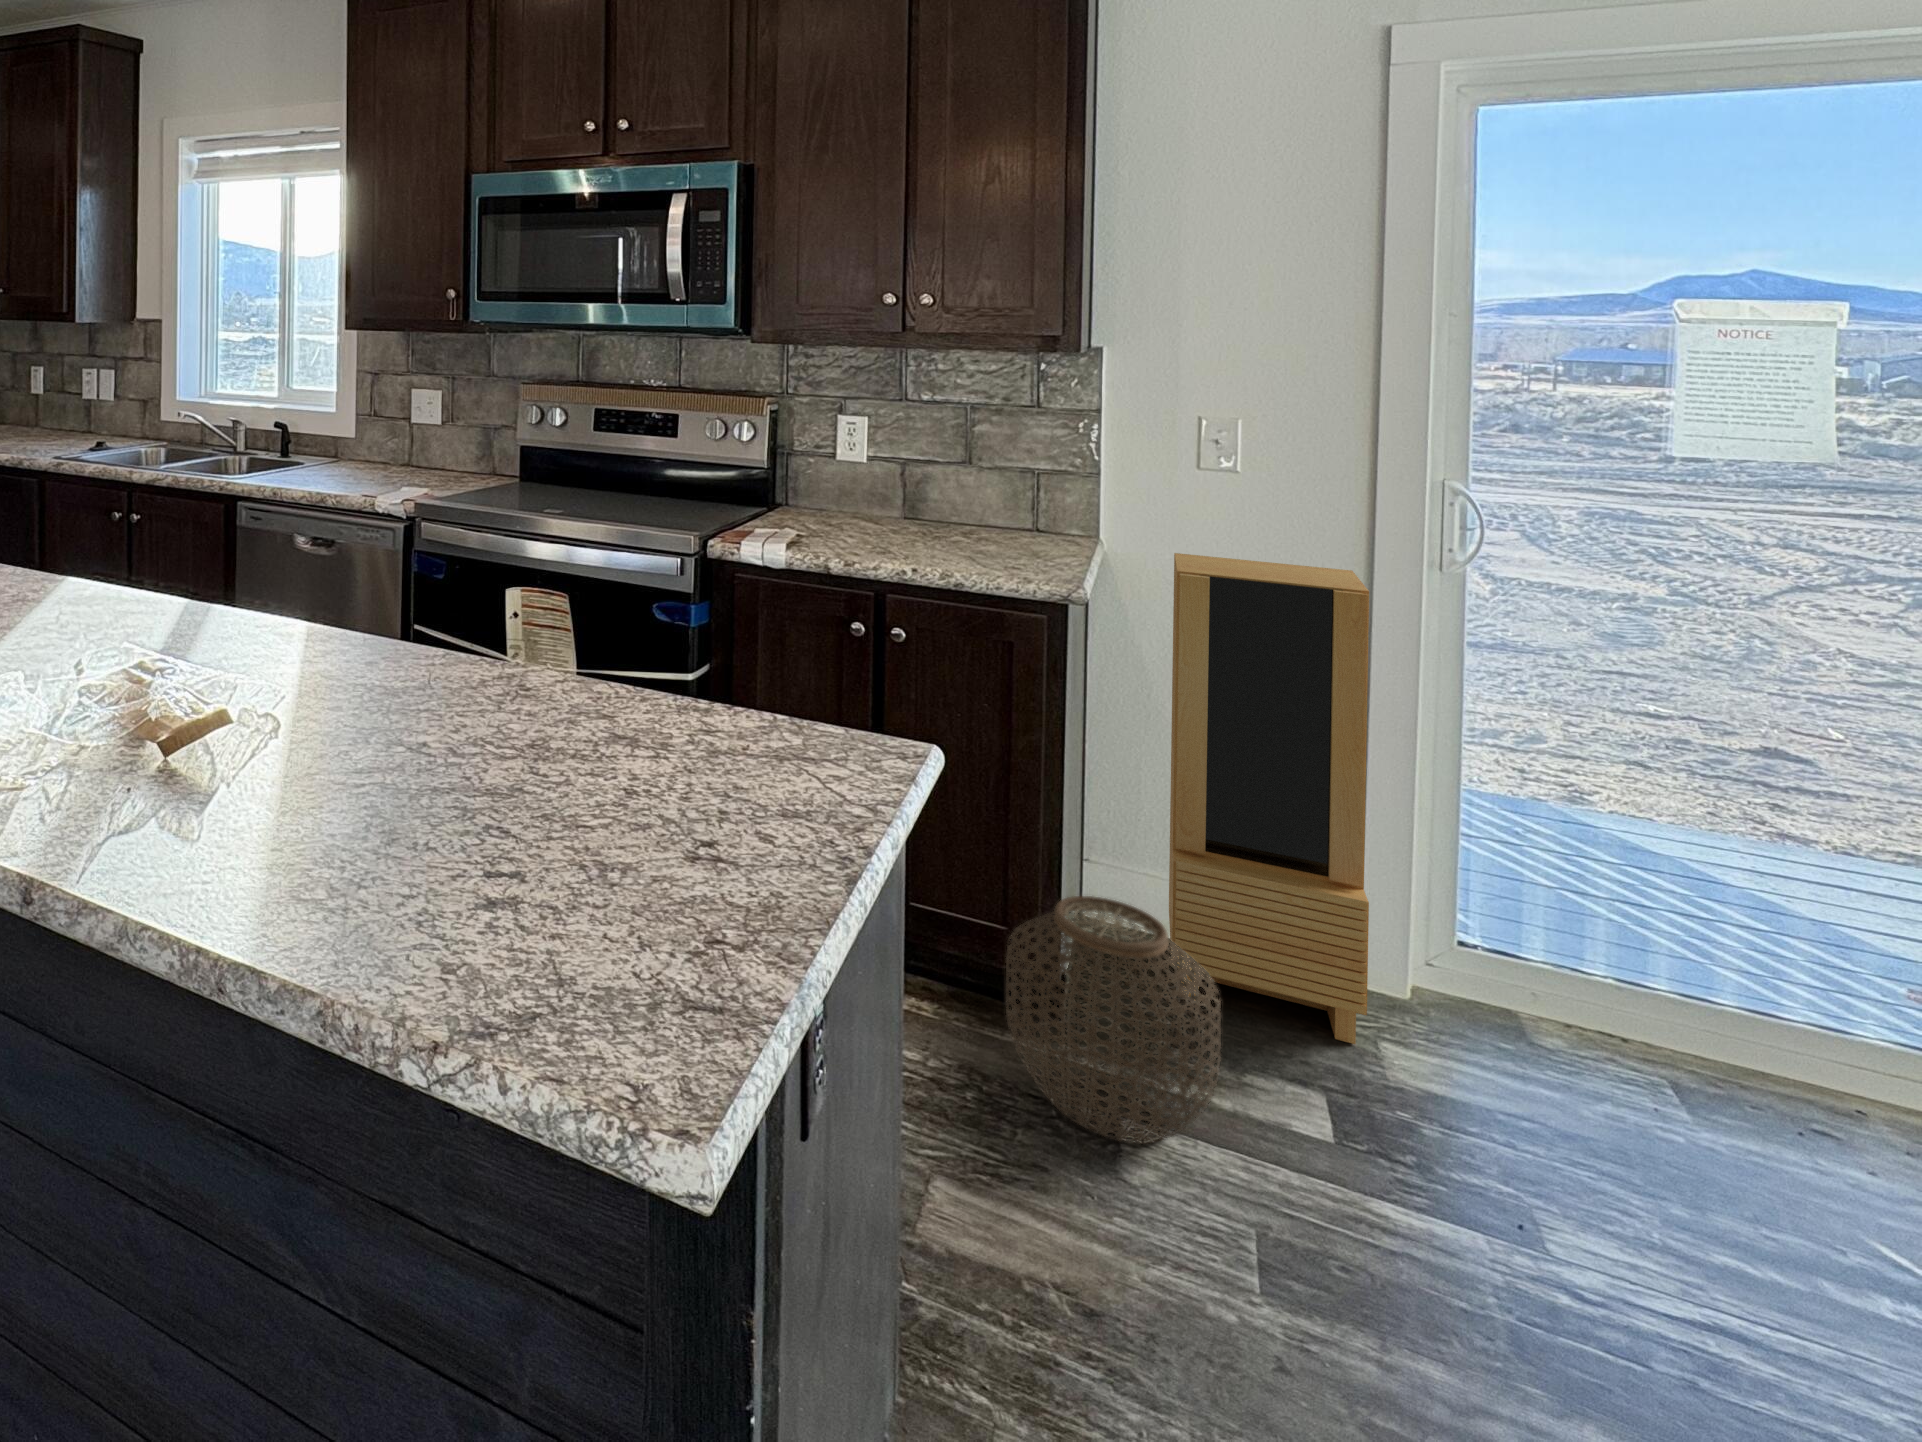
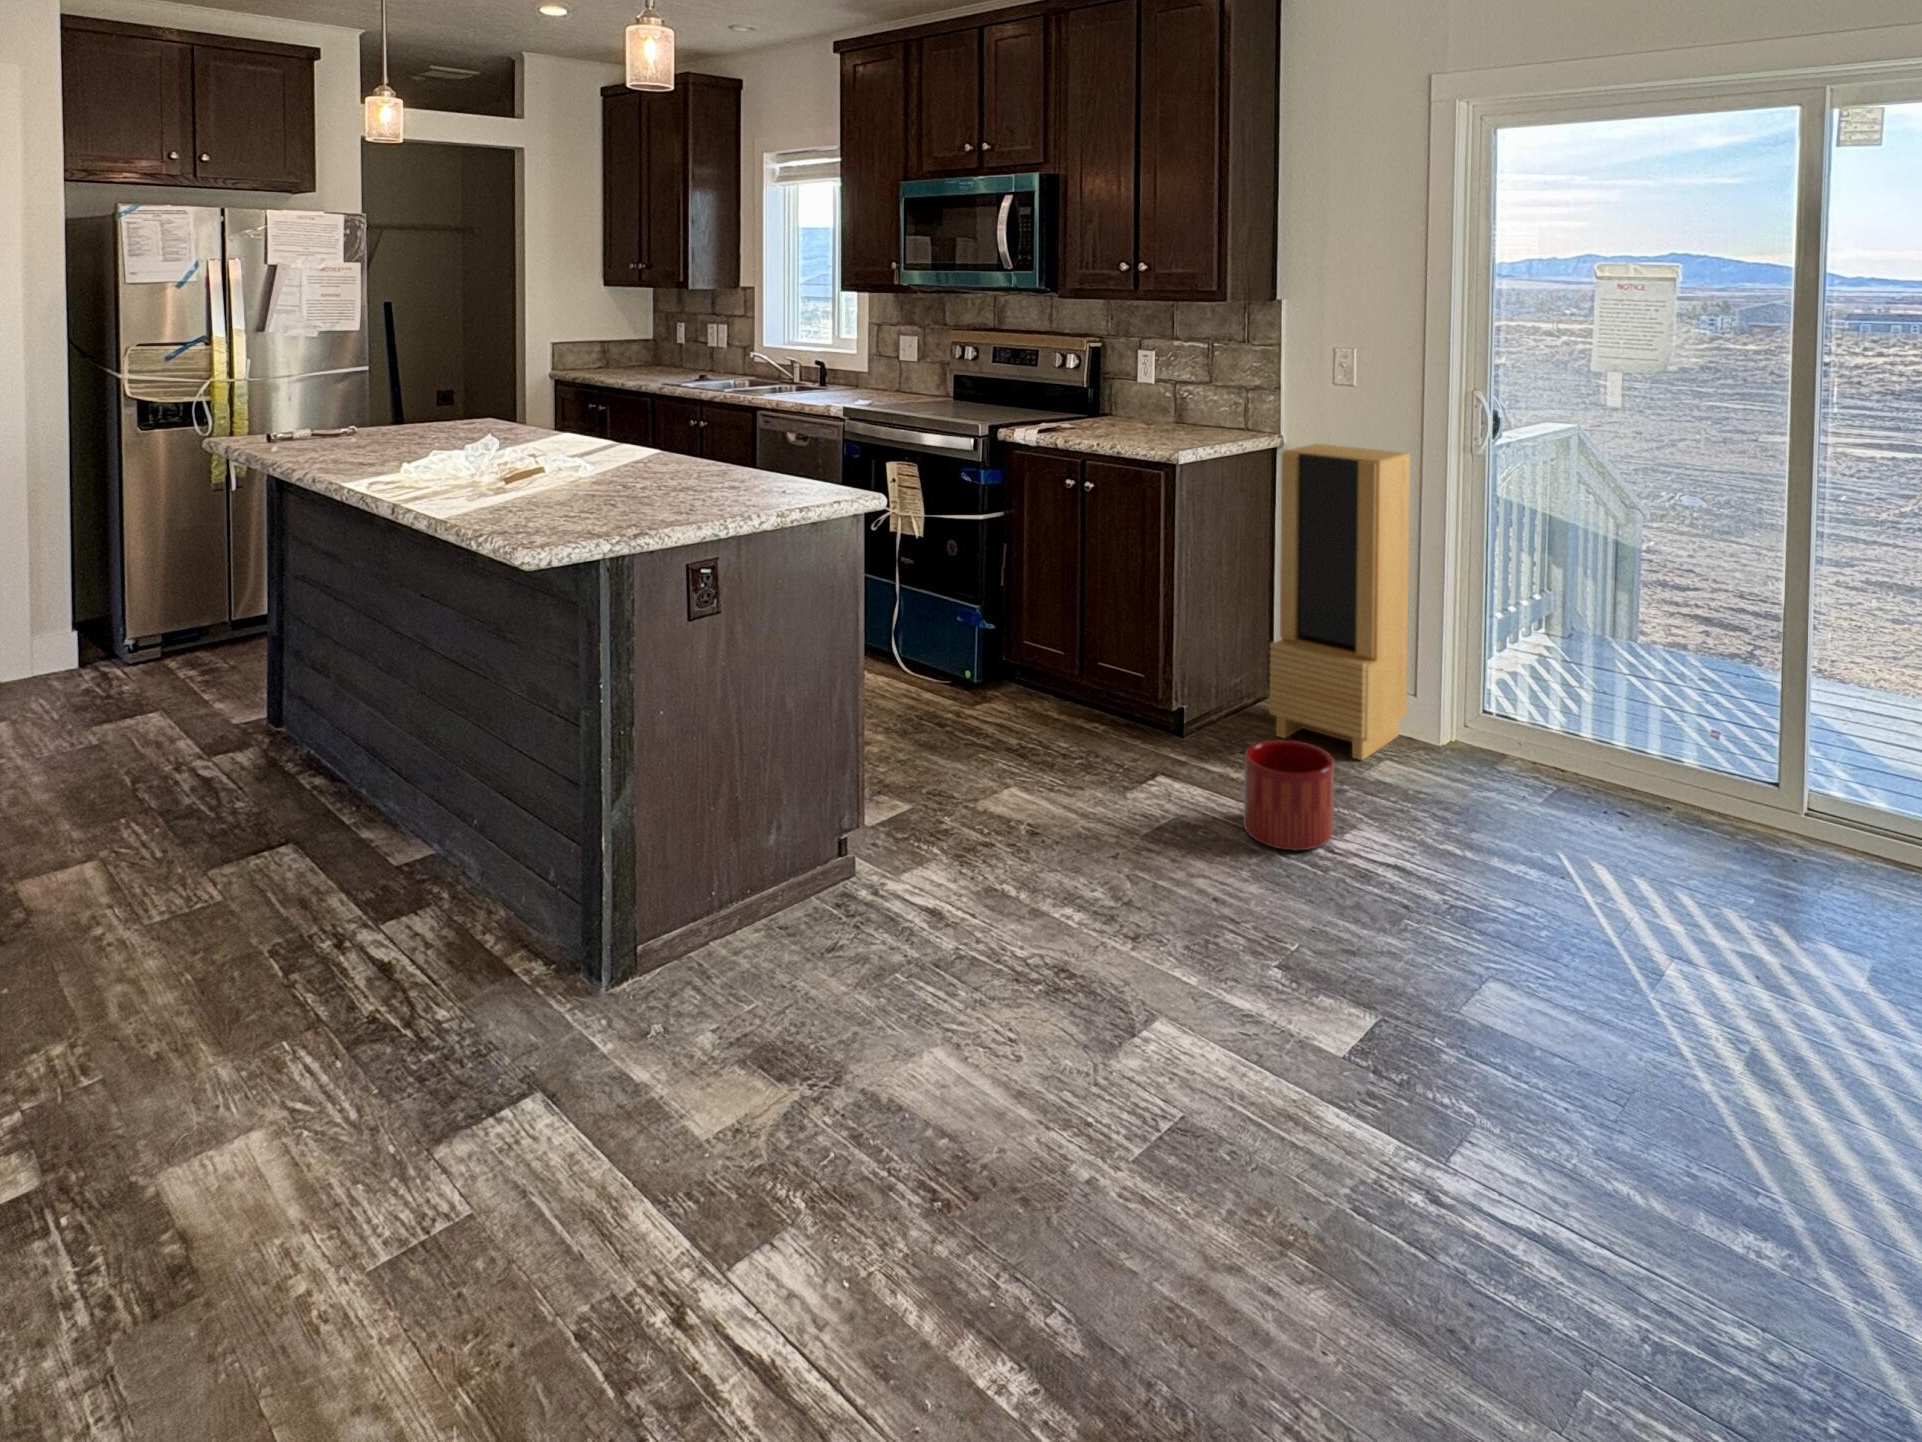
woven basket: present [1006,896,1221,1144] -> none [1096,645,1213,785]
planter: none [1371,1075,1570,1305] -> present [1243,740,1334,851]

